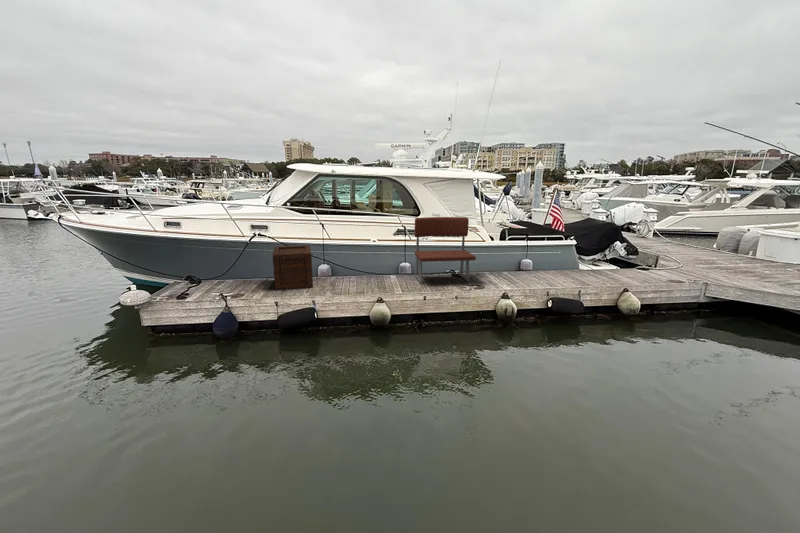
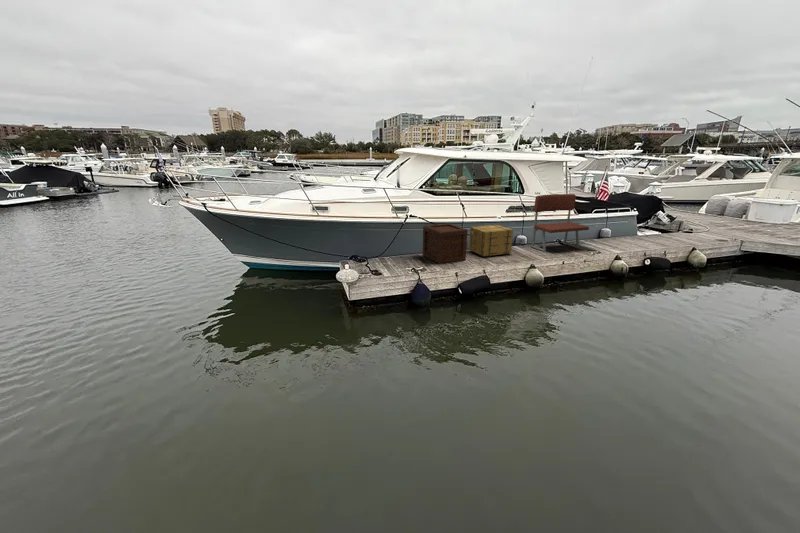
cardboard box: none [335,249,375,285] -> present [469,225,513,257]

